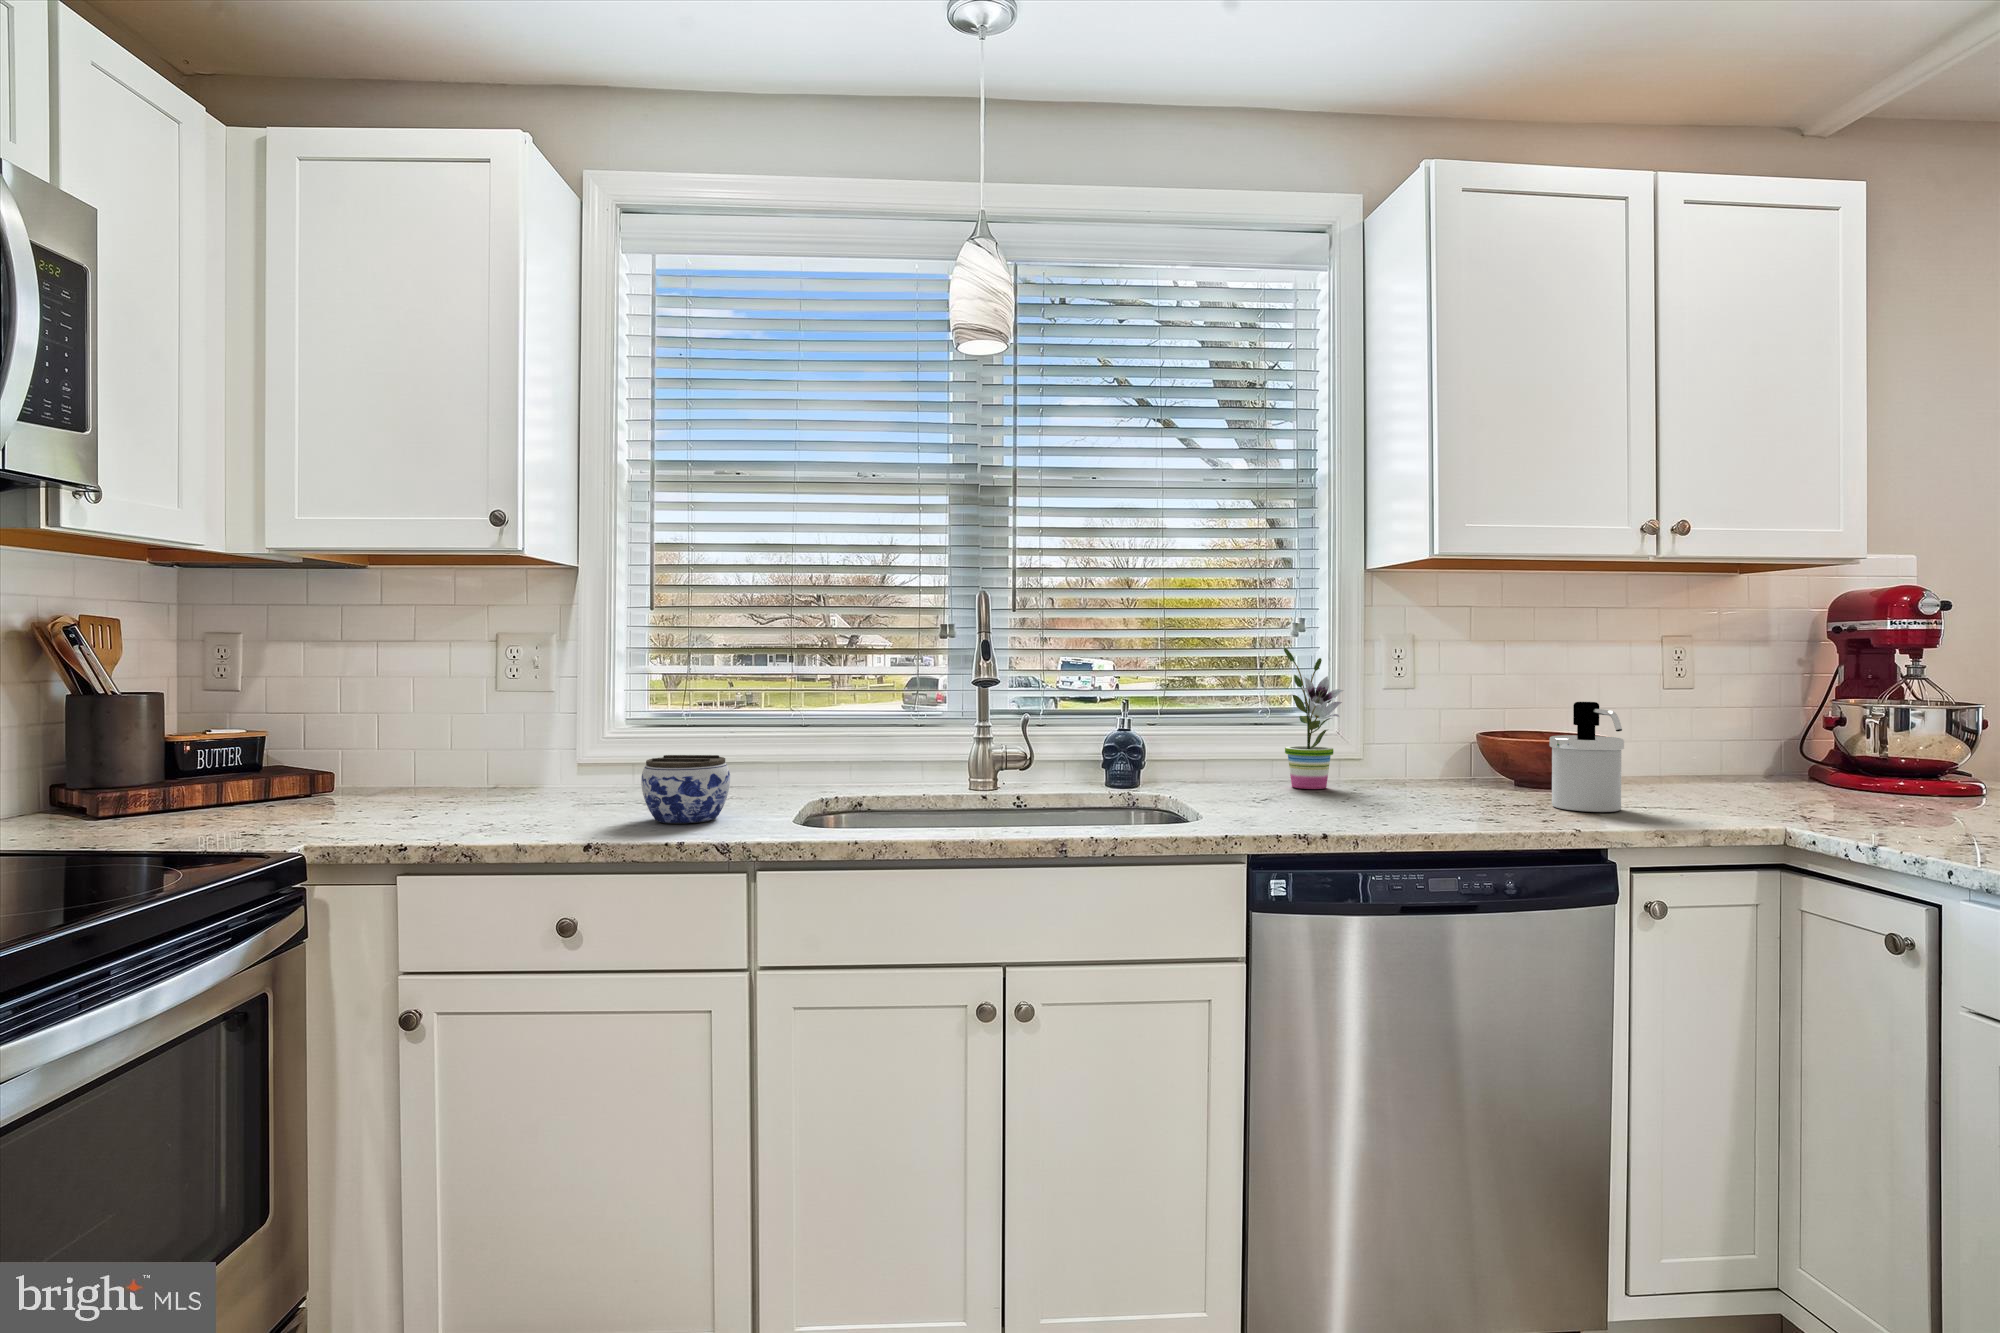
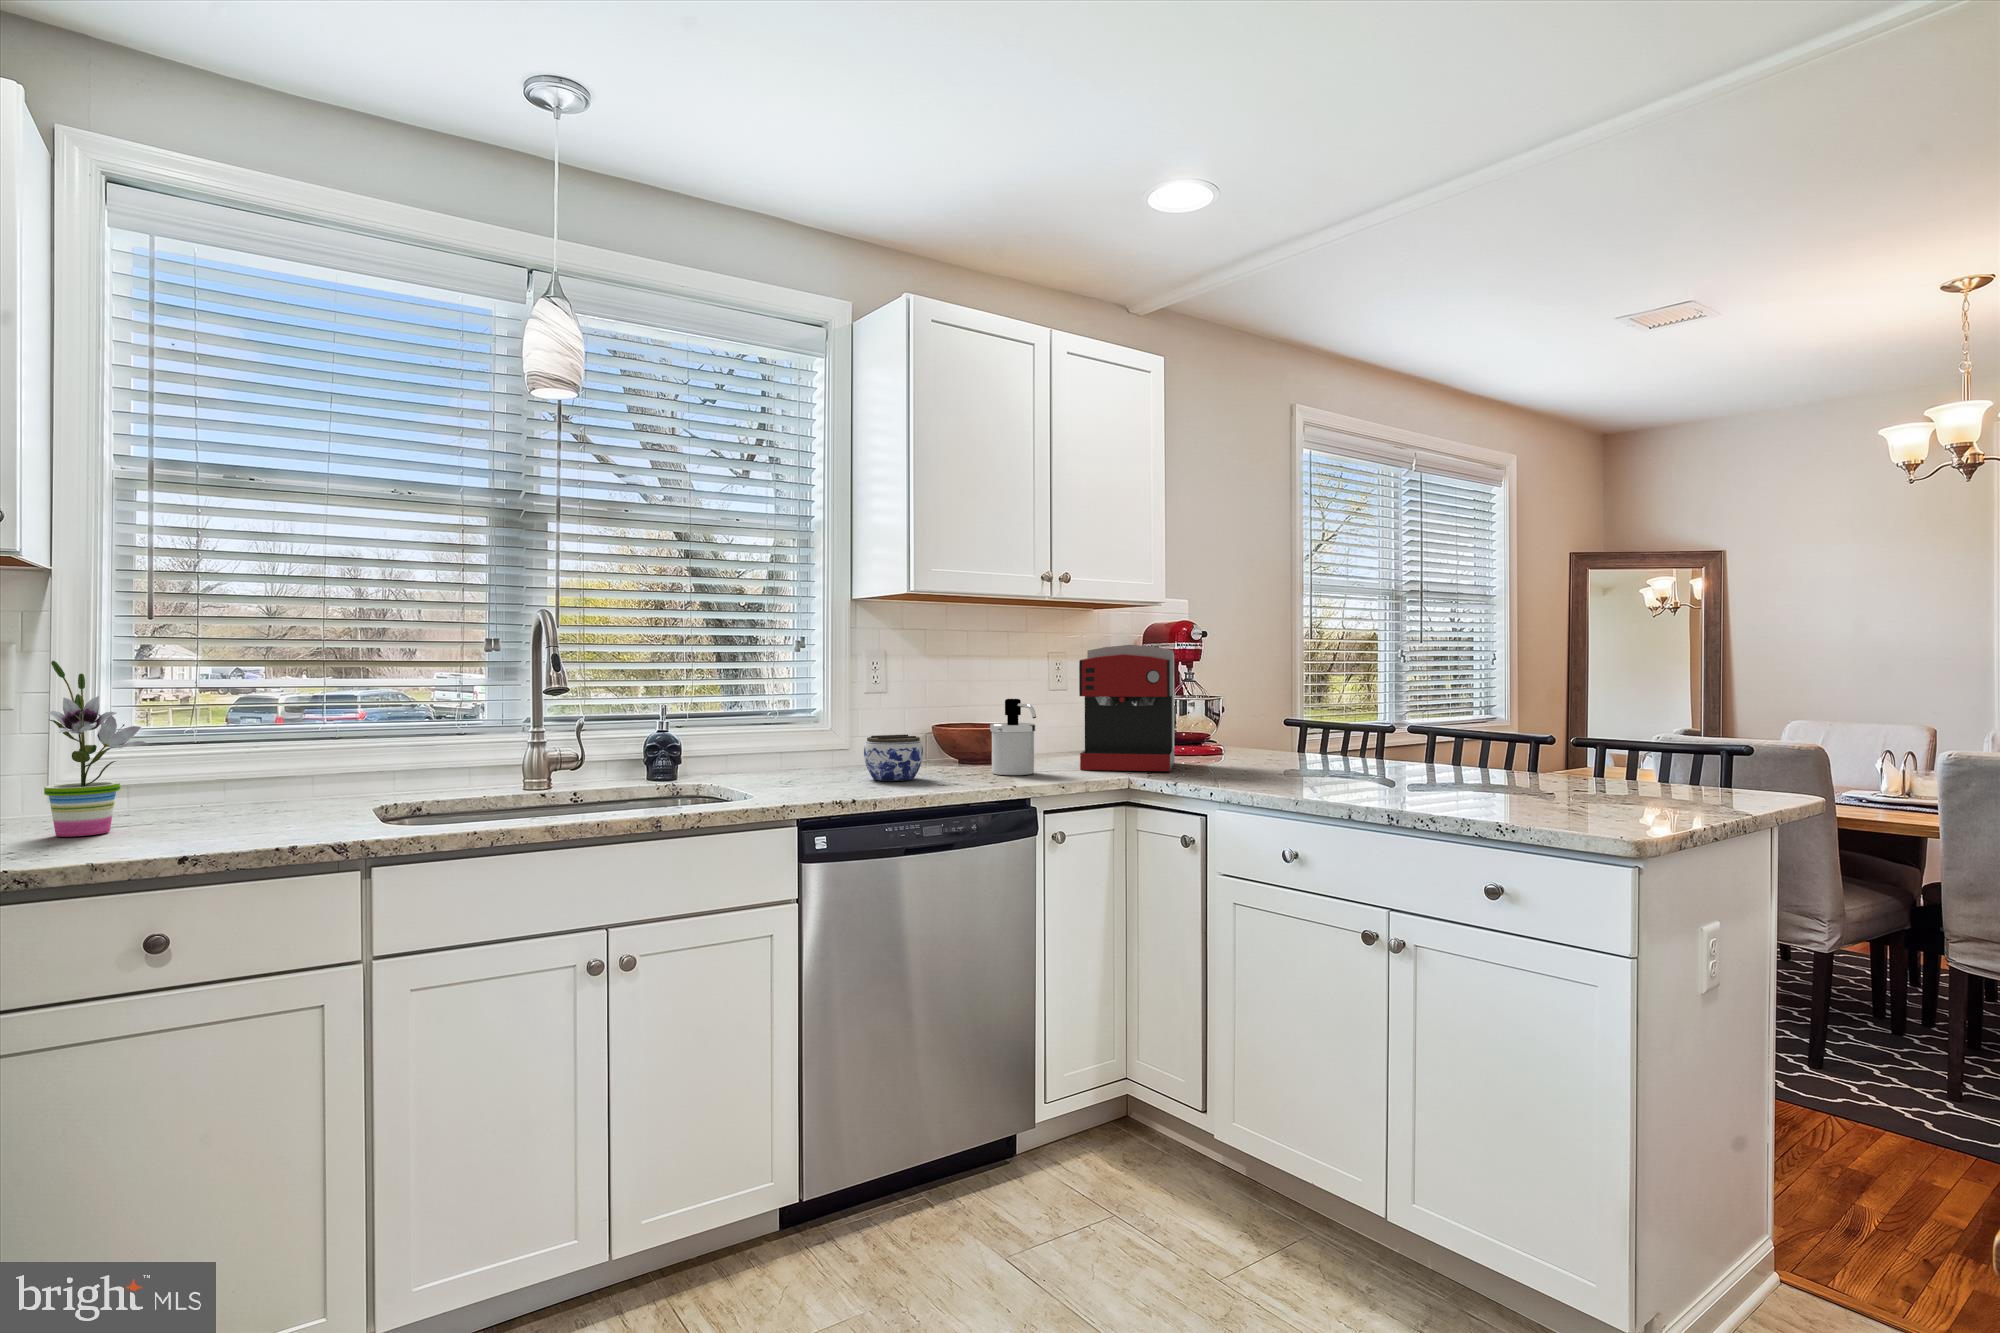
coffee maker: none [1703,623,1887,823] -> present [1079,645,1175,771]
potted plant: present [1284,648,1343,789] -> present [44,661,147,837]
jar: present [641,755,730,823] -> present [864,735,923,781]

